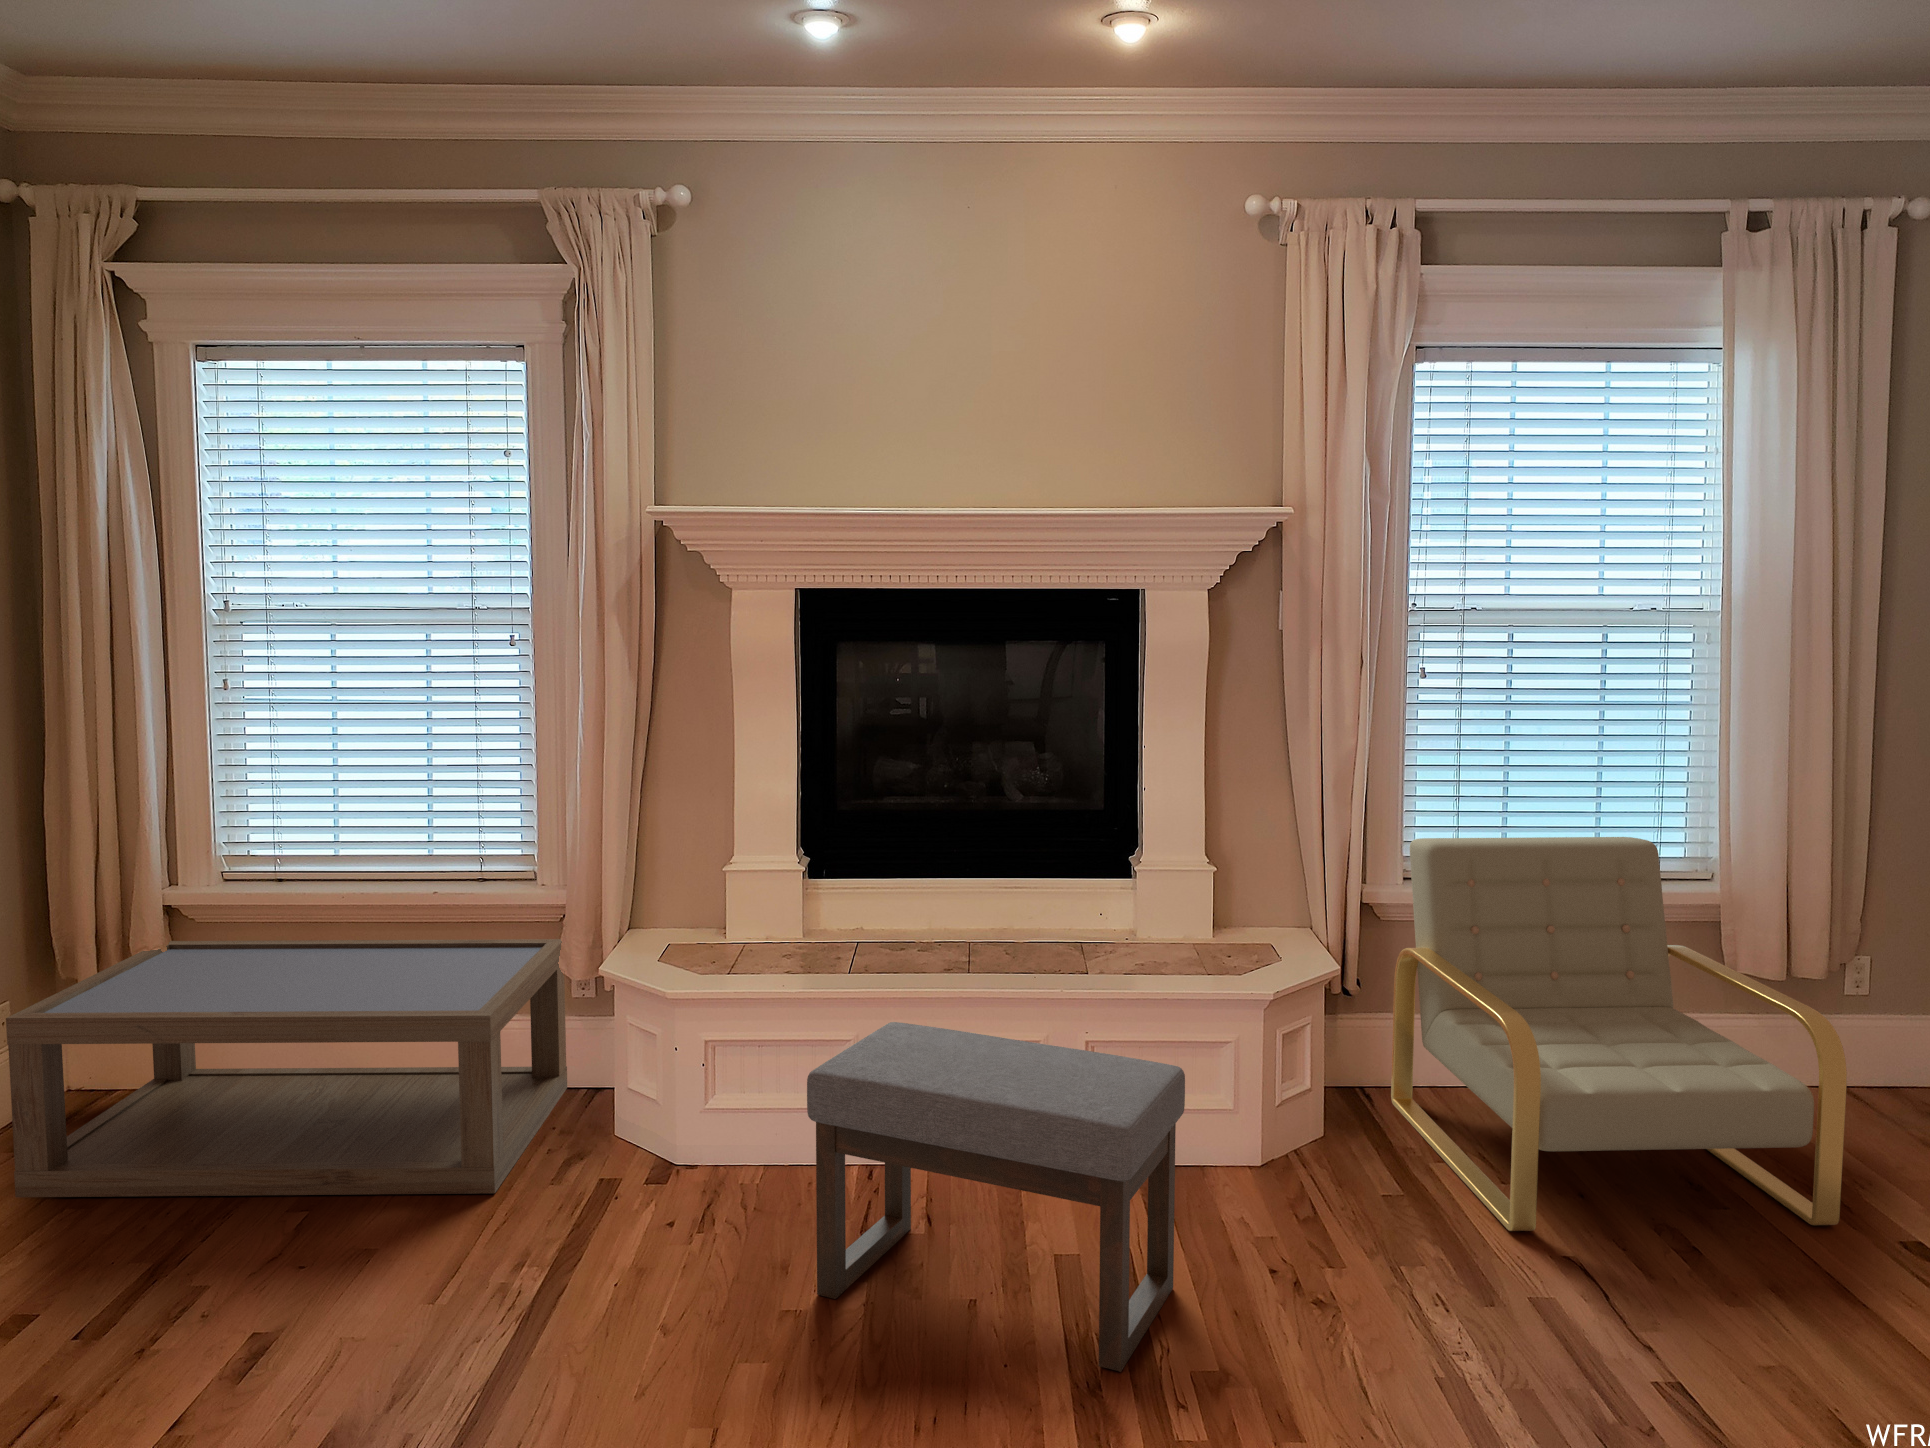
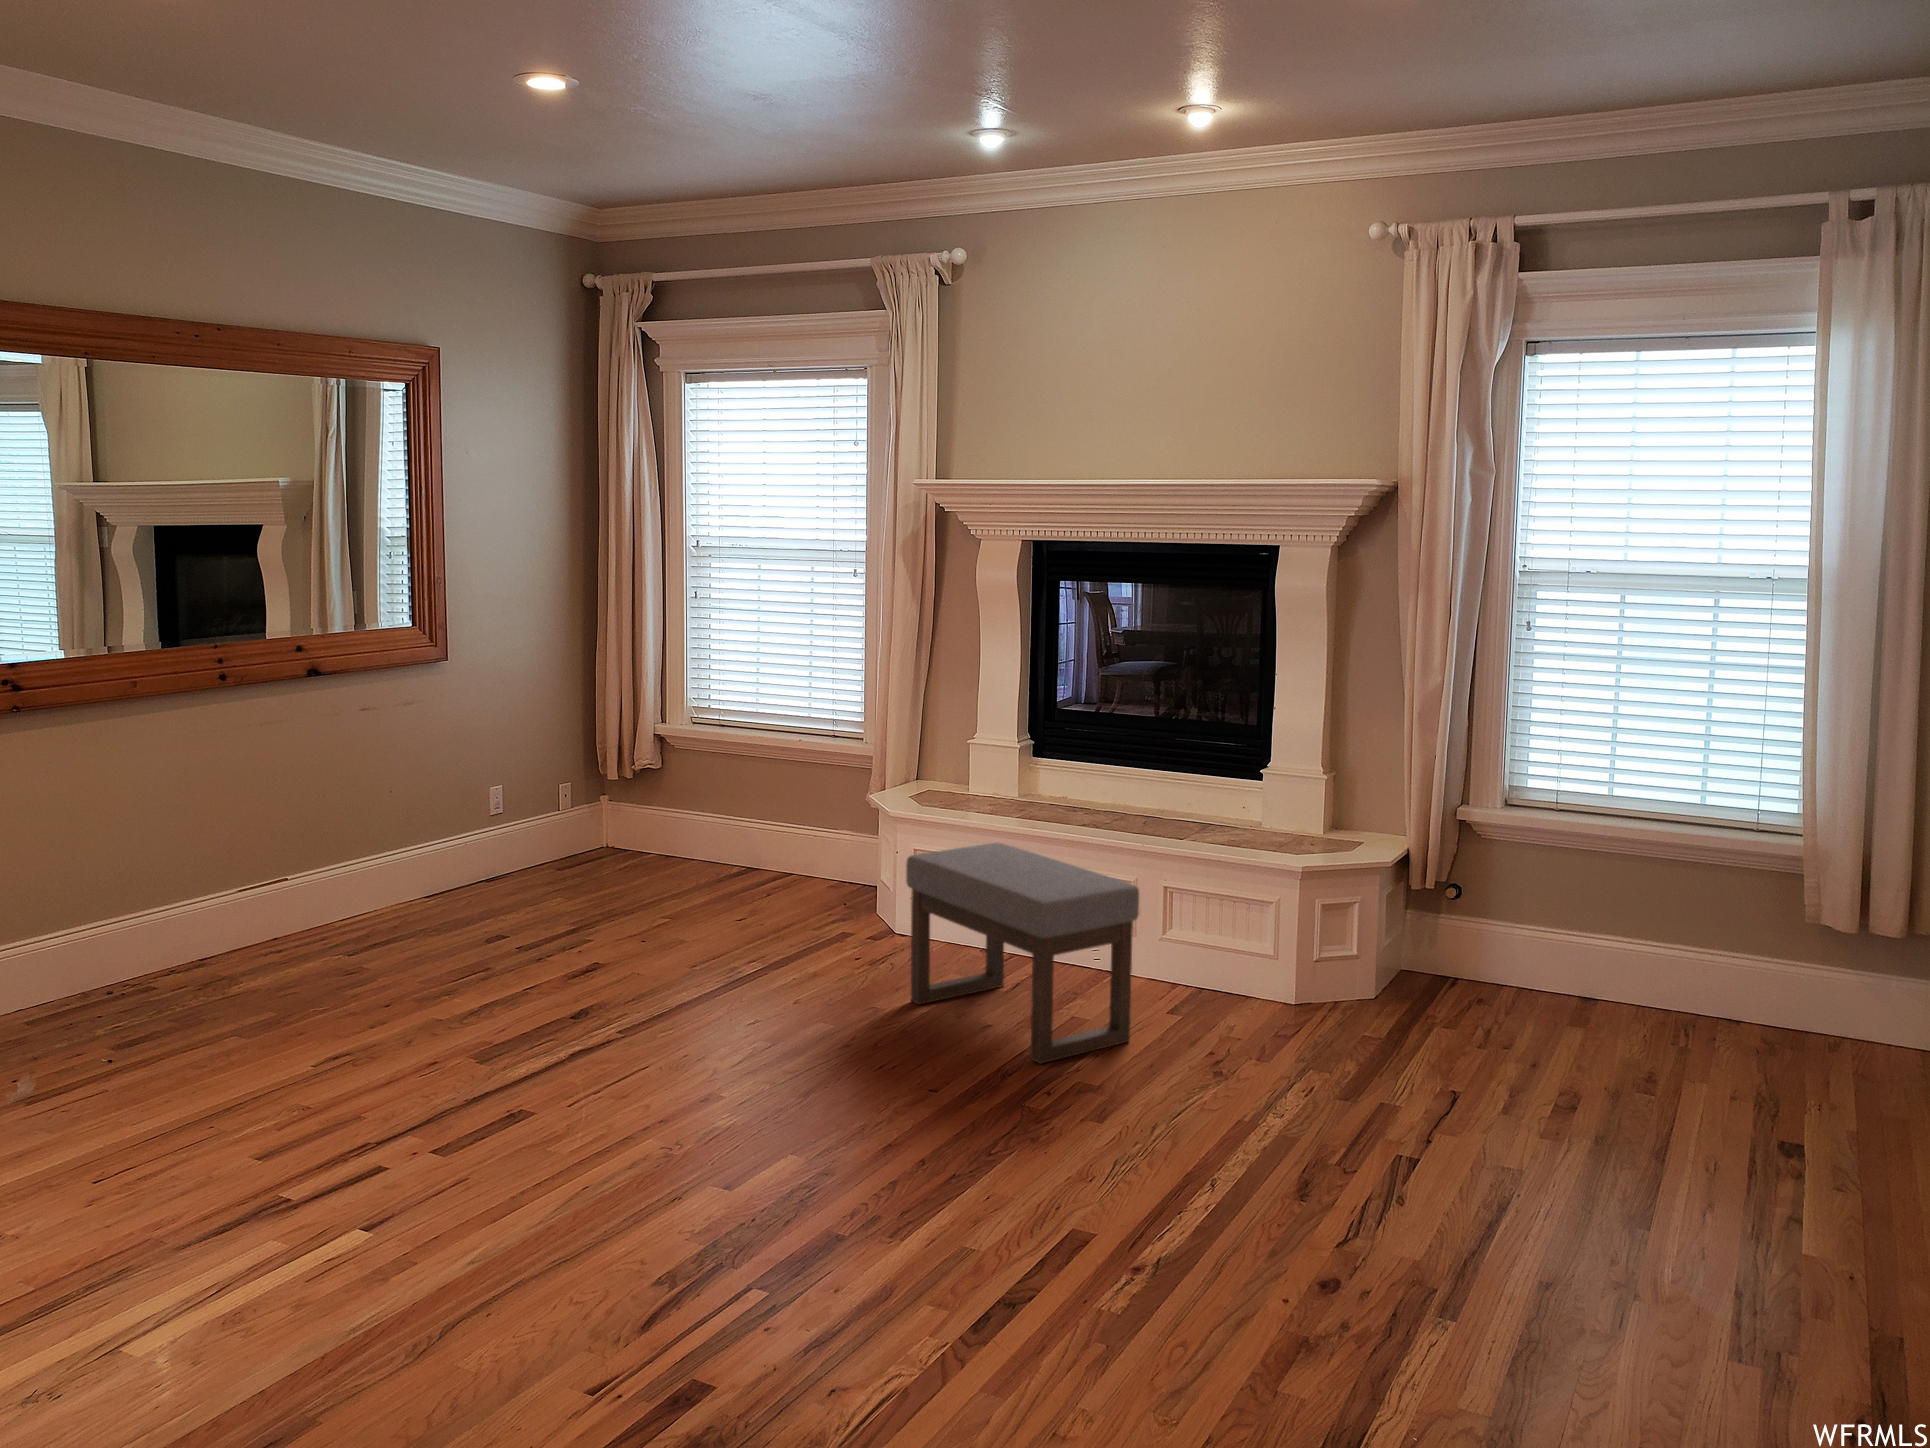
armchair: present [1391,837,1847,1231] -> none [1421,769,1736,1117]
coffee table: present [6,939,567,1197] -> none [551,758,879,928]

